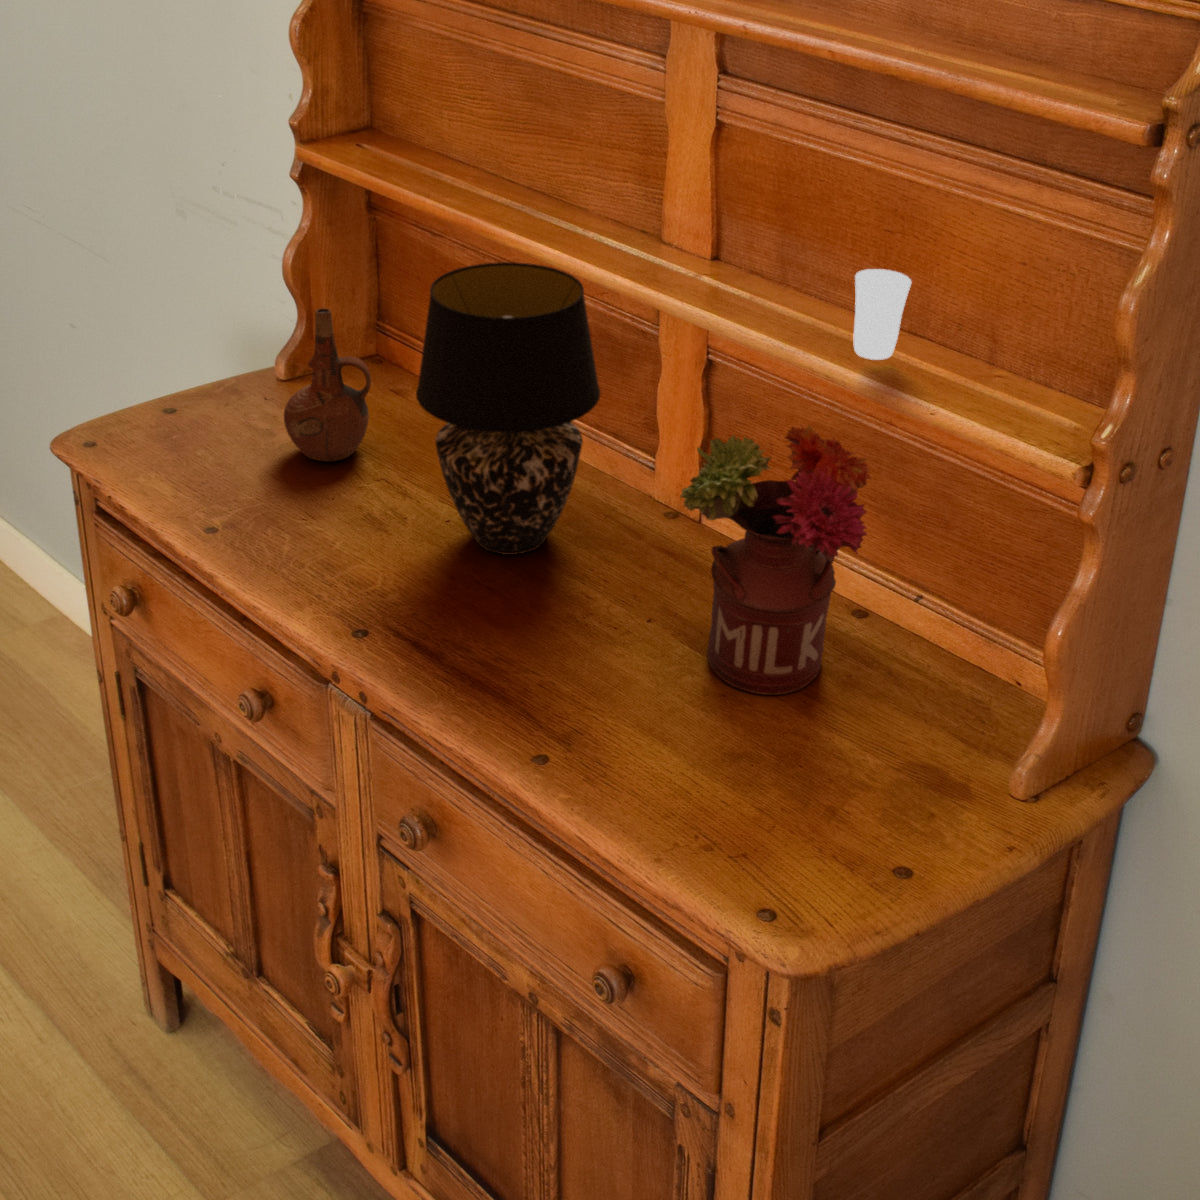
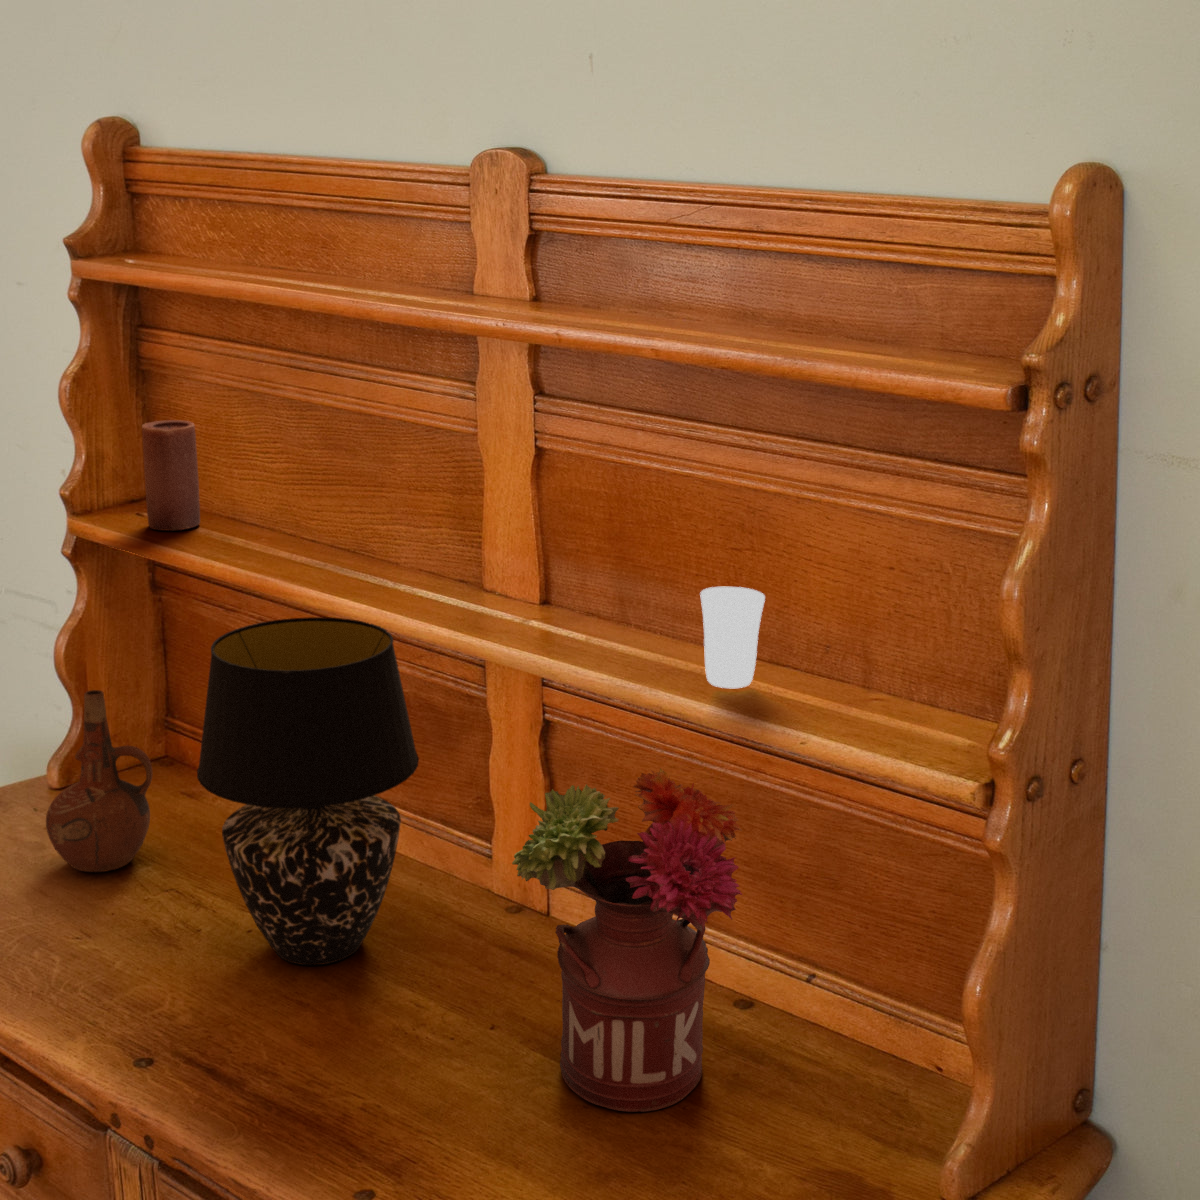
candle: none [361,61,410,165] -> present [142,420,200,531]

